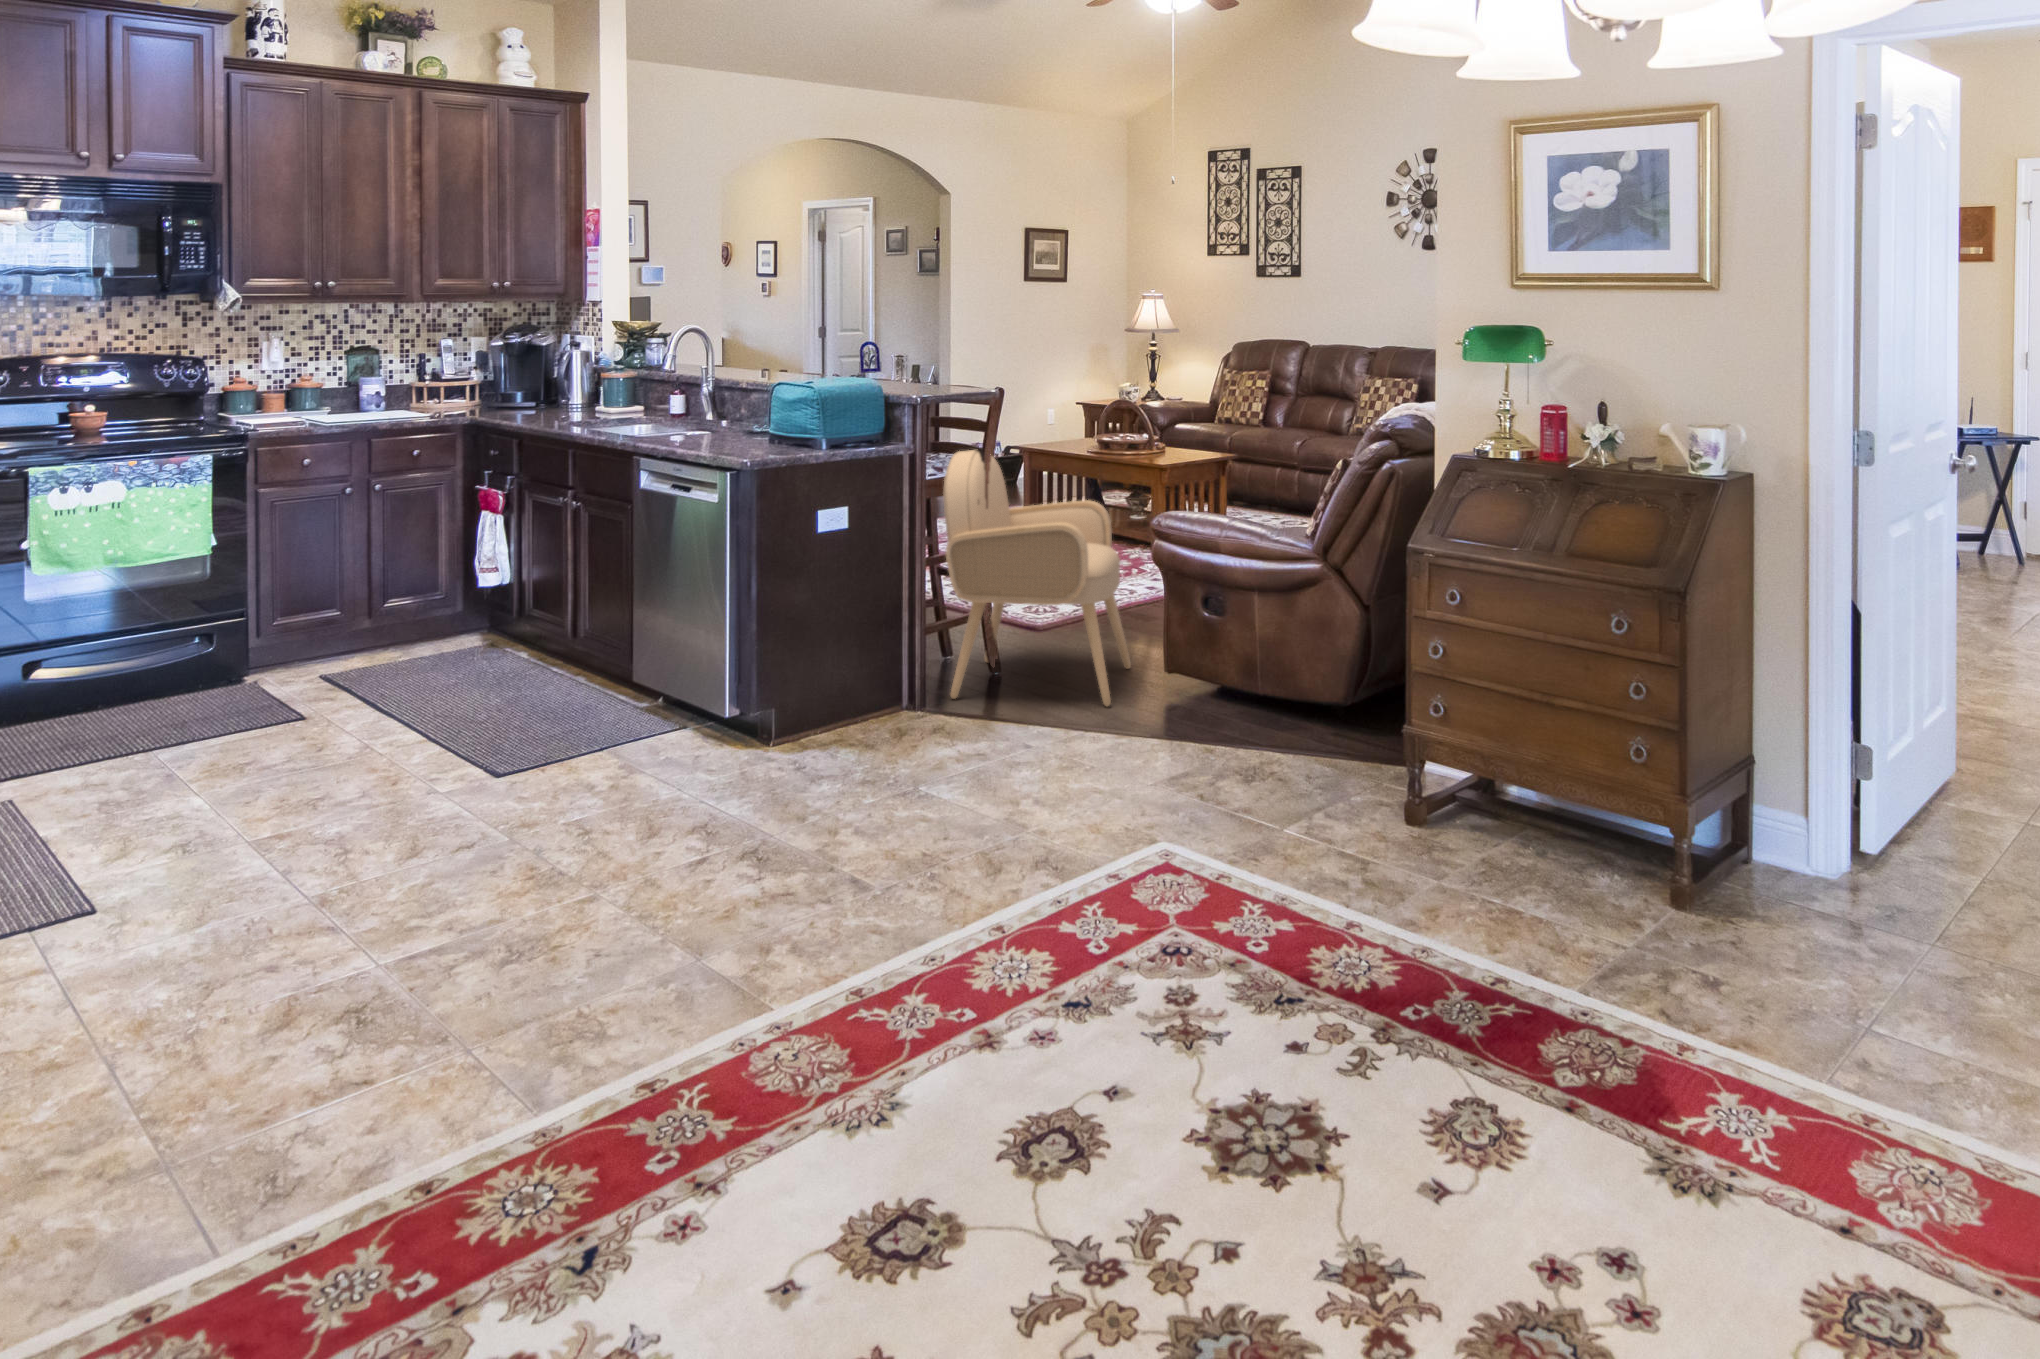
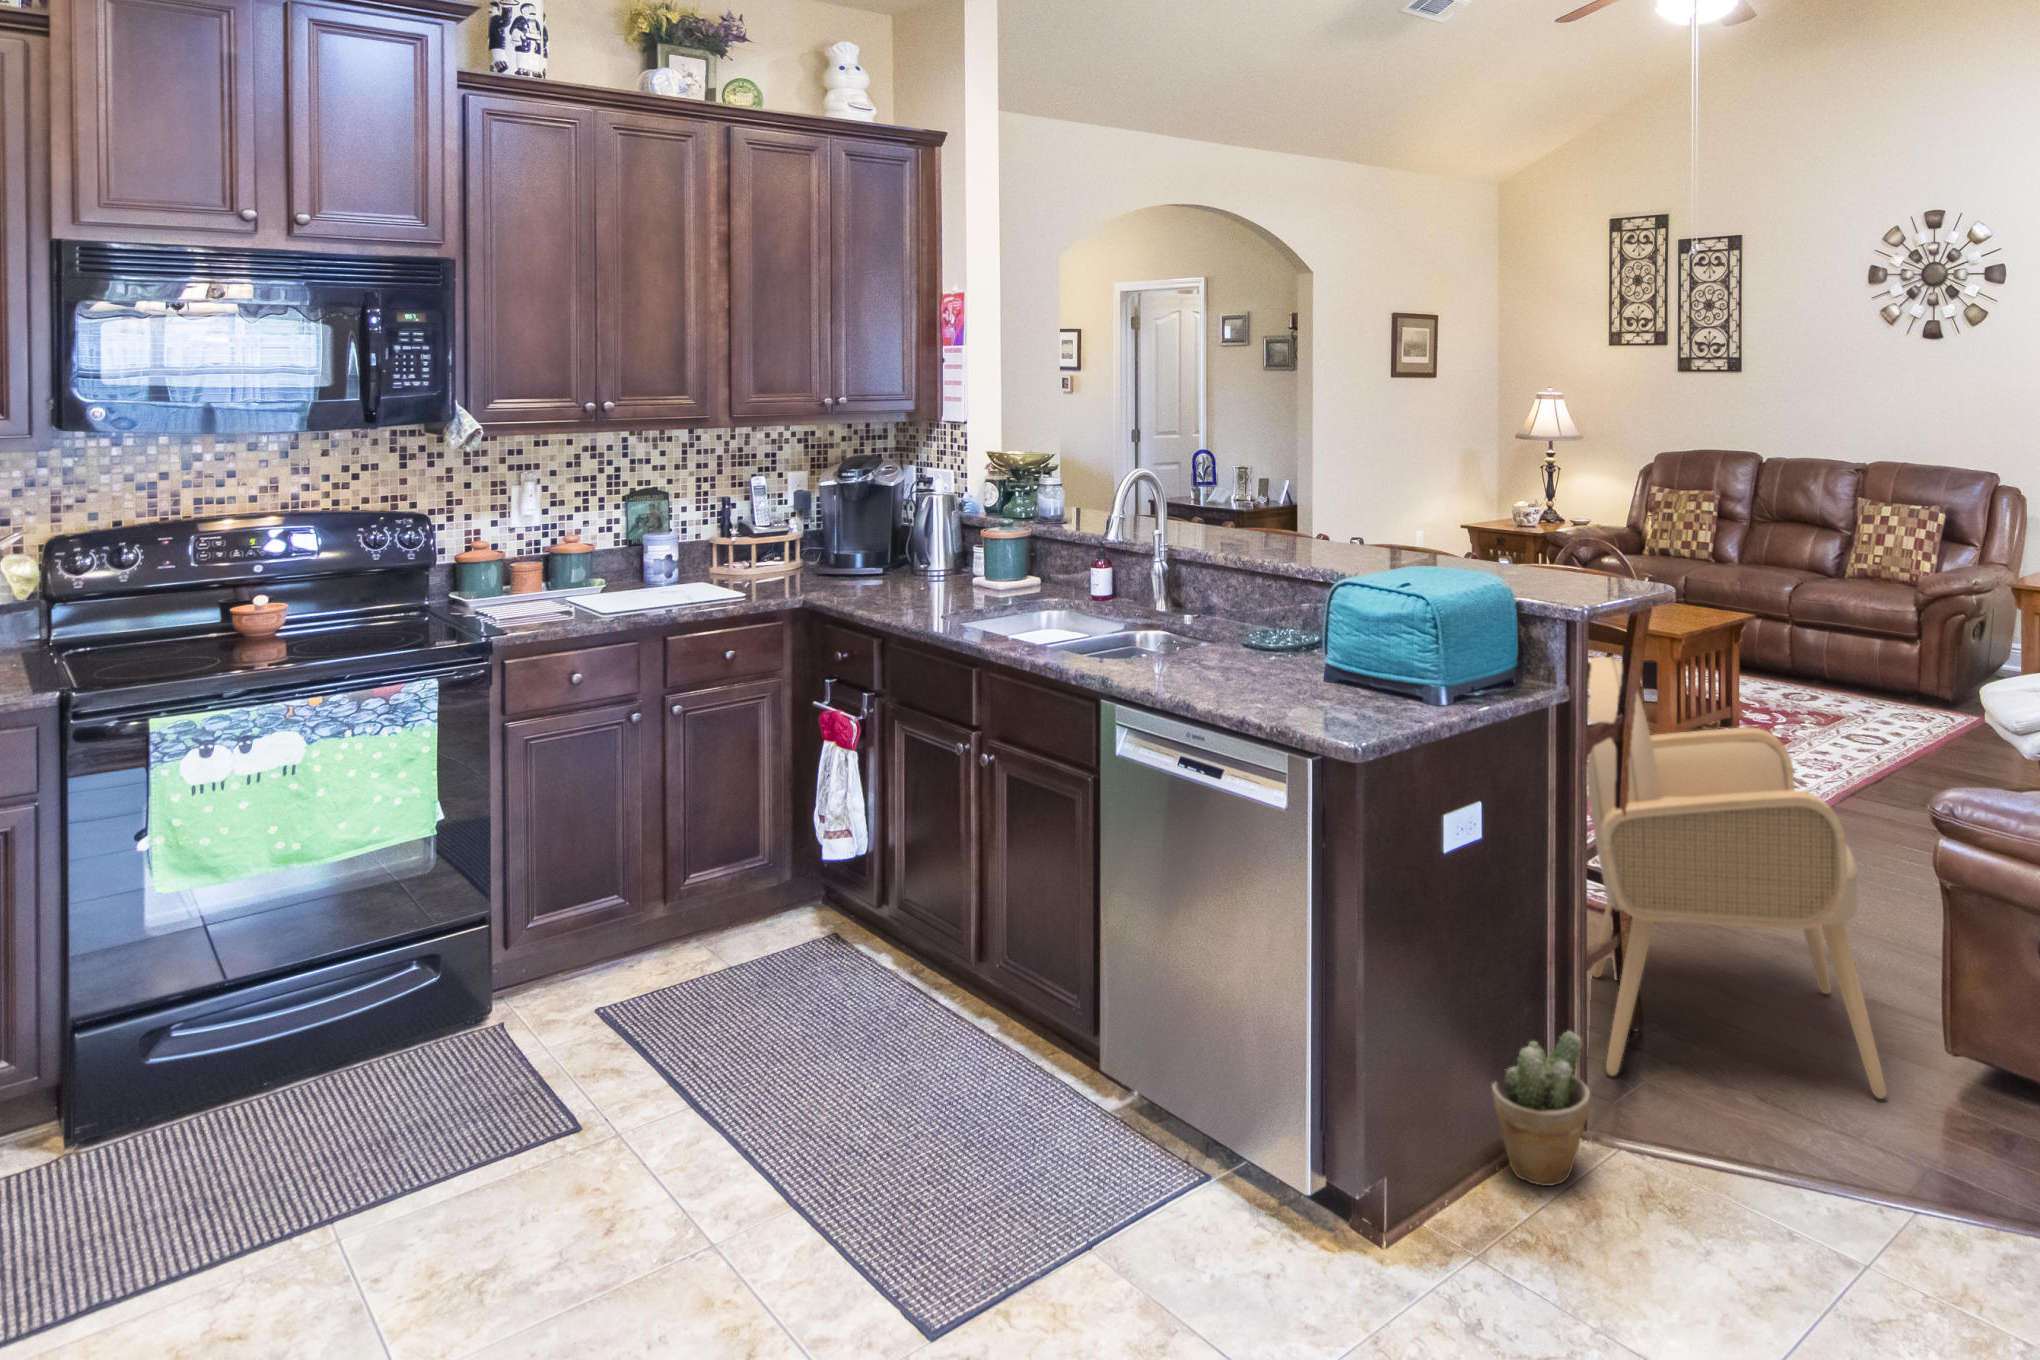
potted plant: none [846,652,903,735] -> present [1492,1031,1590,1186]

